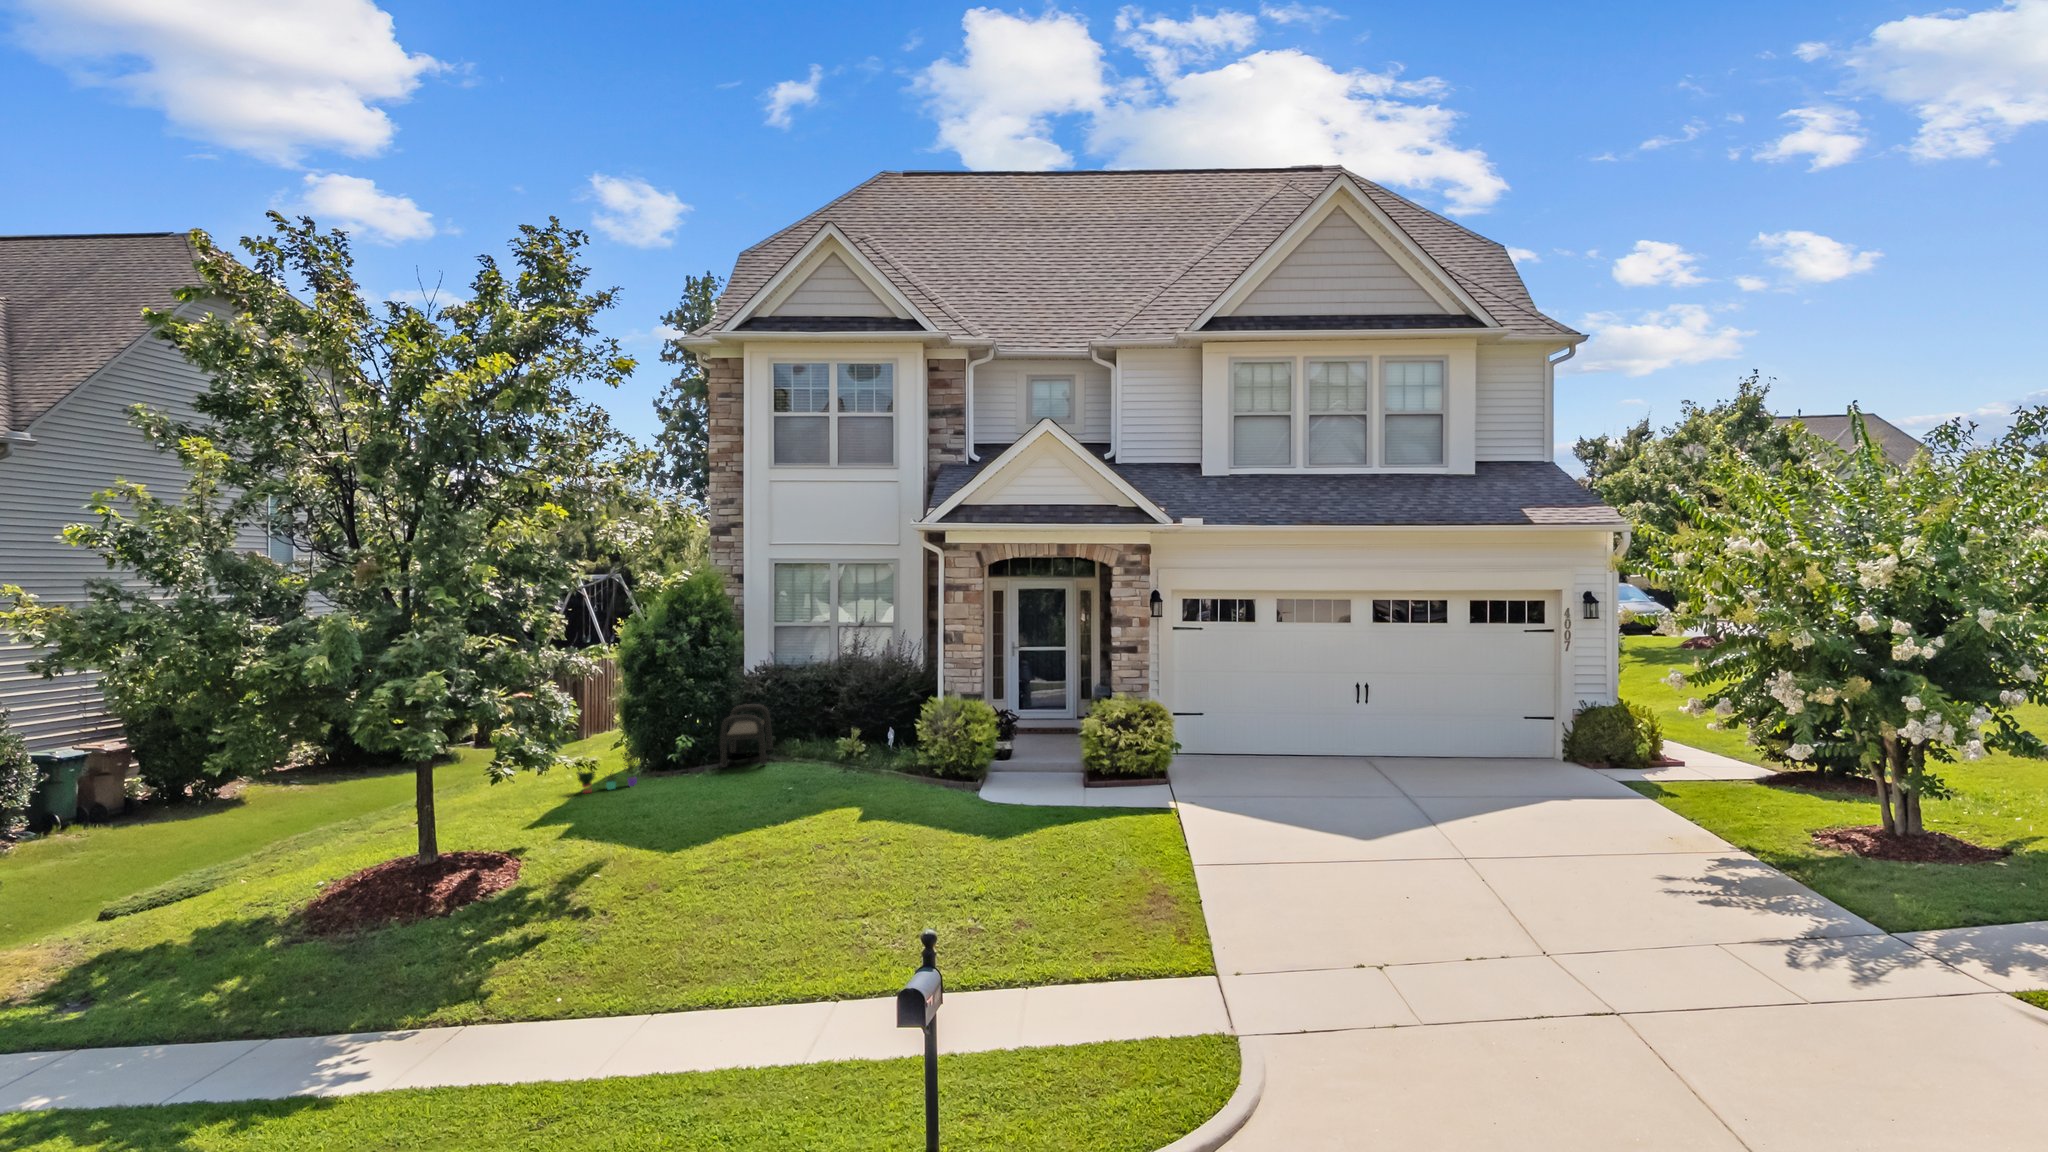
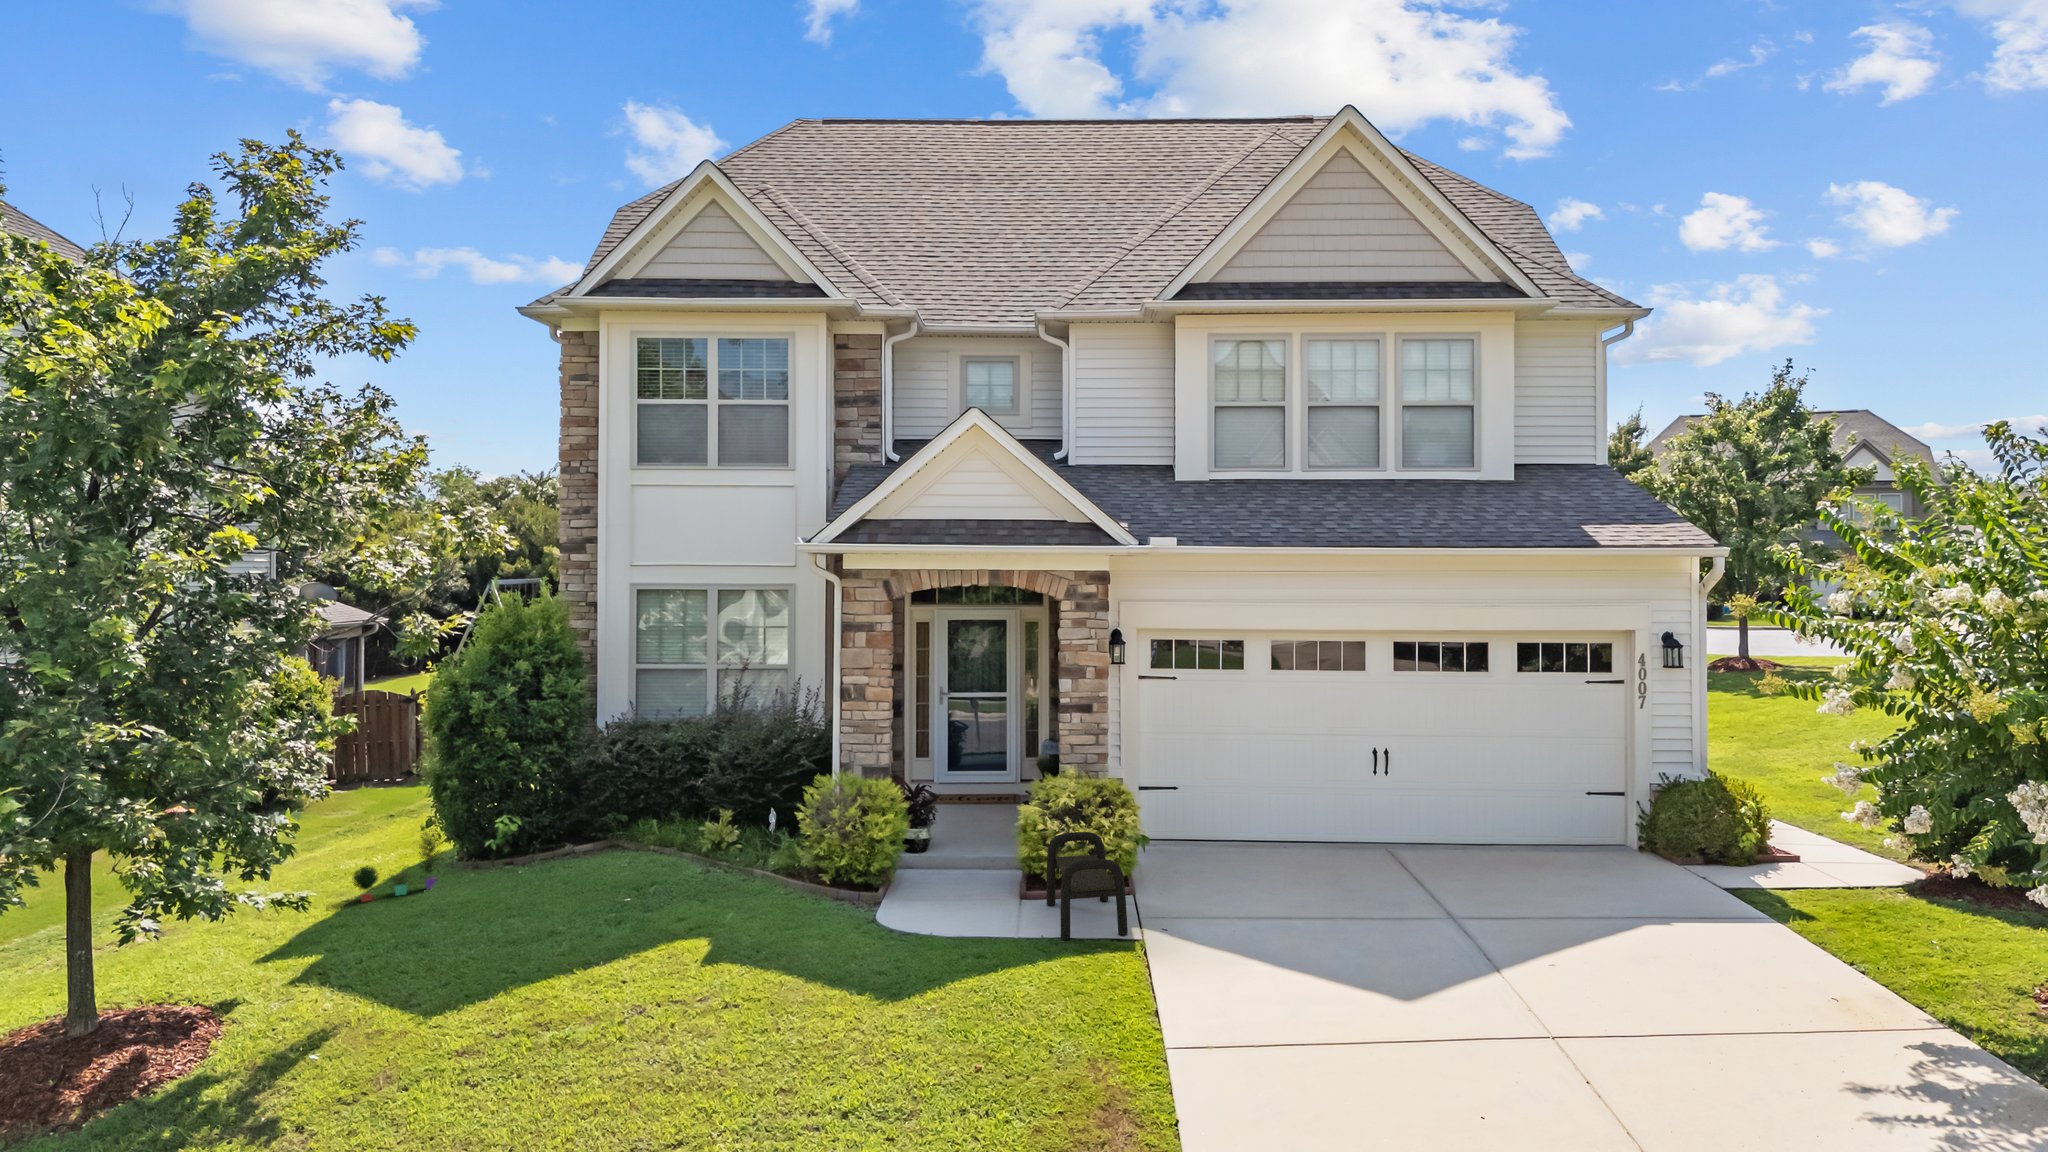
bench: present [720,704,773,767] -> present [1047,832,1128,940]

